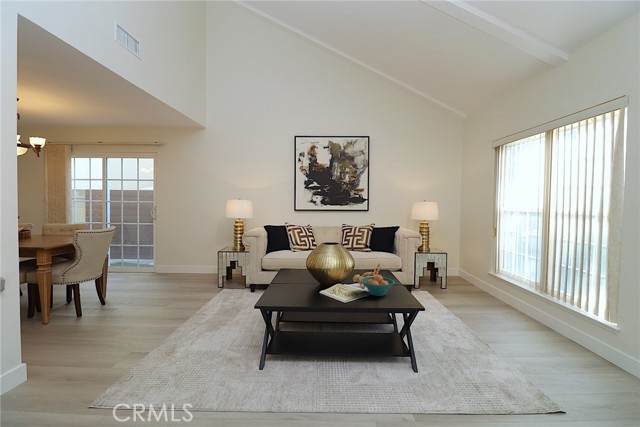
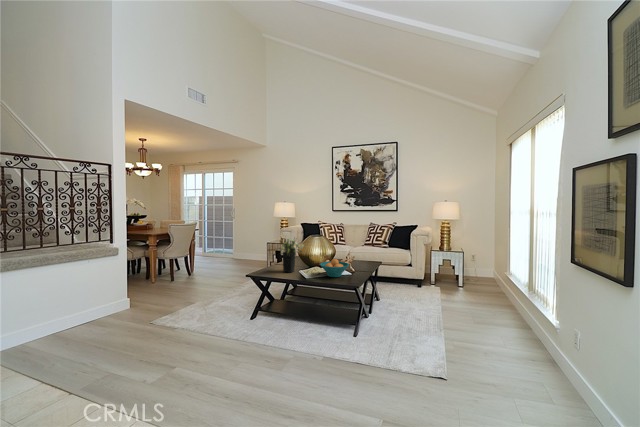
flower arrangement: none [310,251,341,295] -> present [280,238,304,273]

